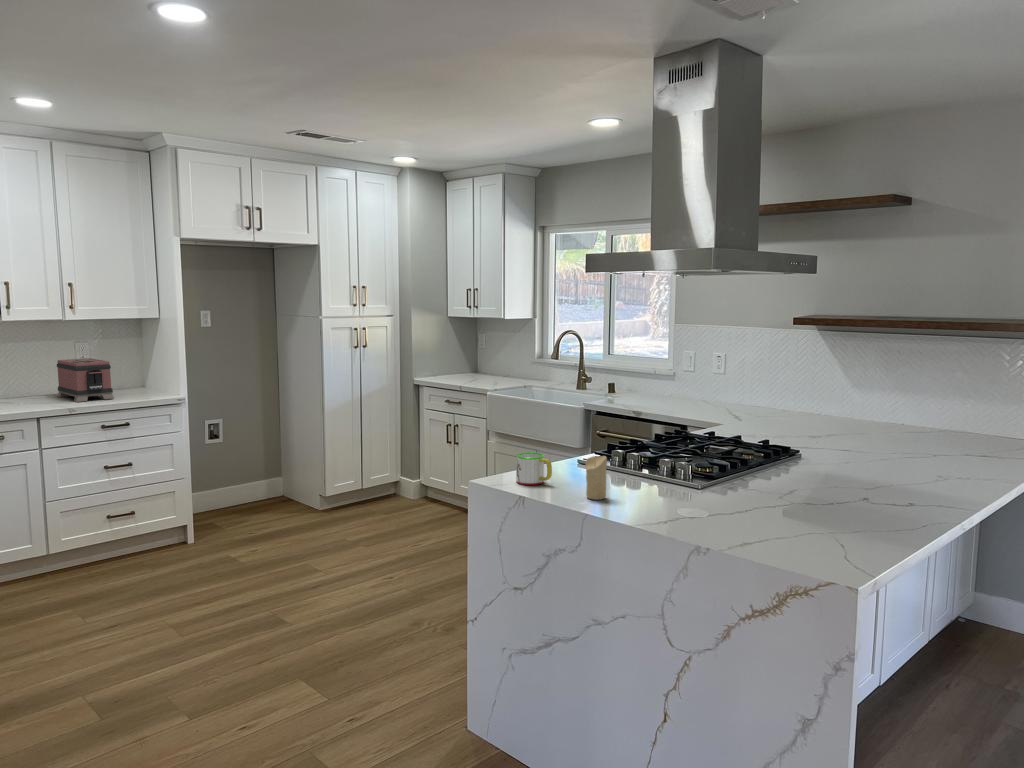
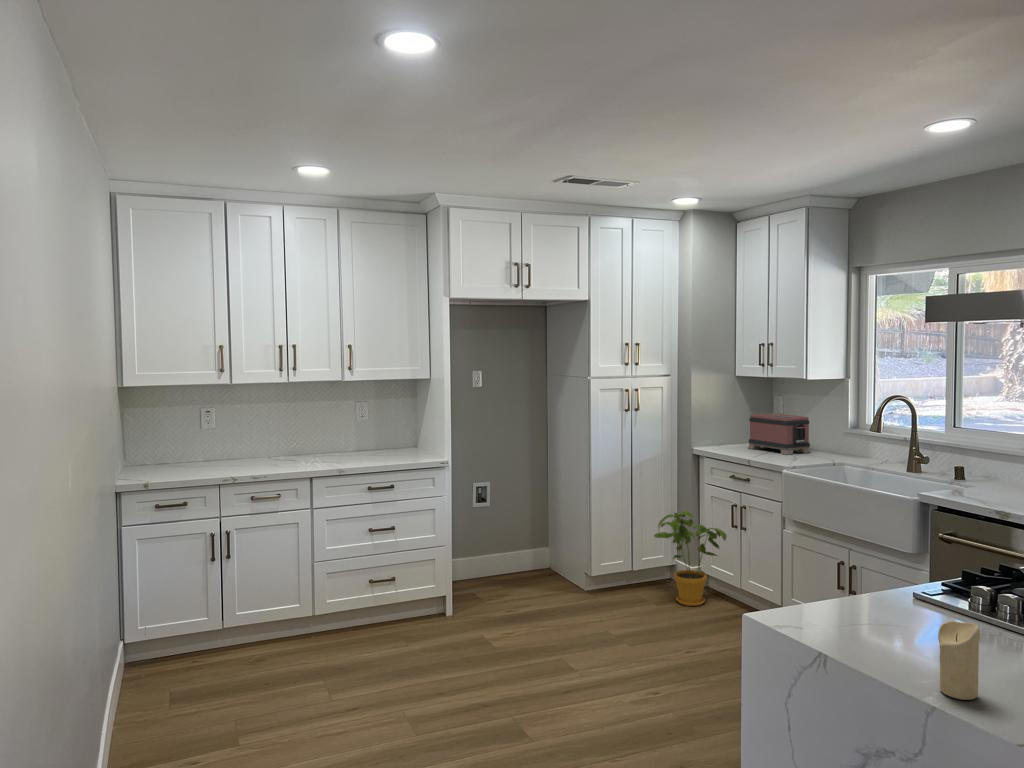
toaster: present [57,358,114,402] -> present [748,413,811,455]
house plant: none [380,432,442,513] -> present [654,511,727,606]
mug: present [516,452,552,485] -> none [814,591,875,647]

